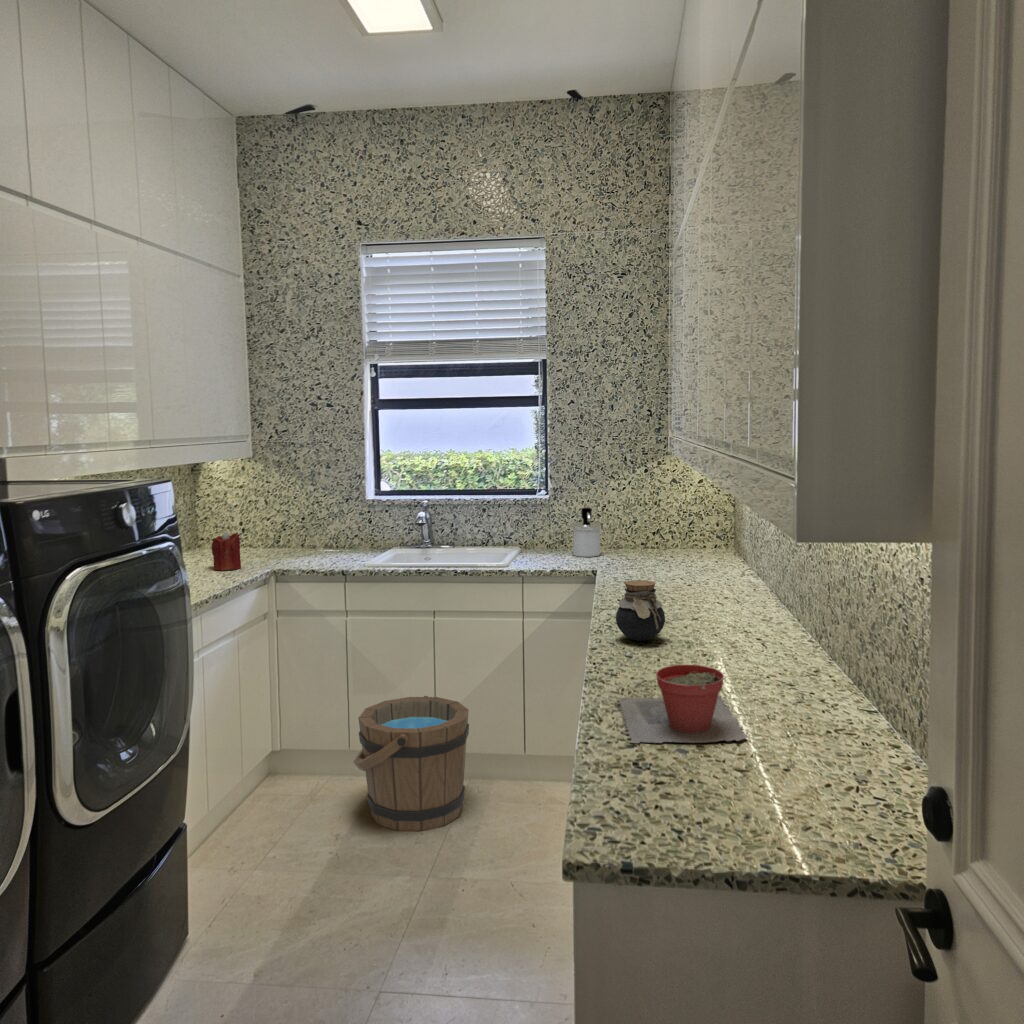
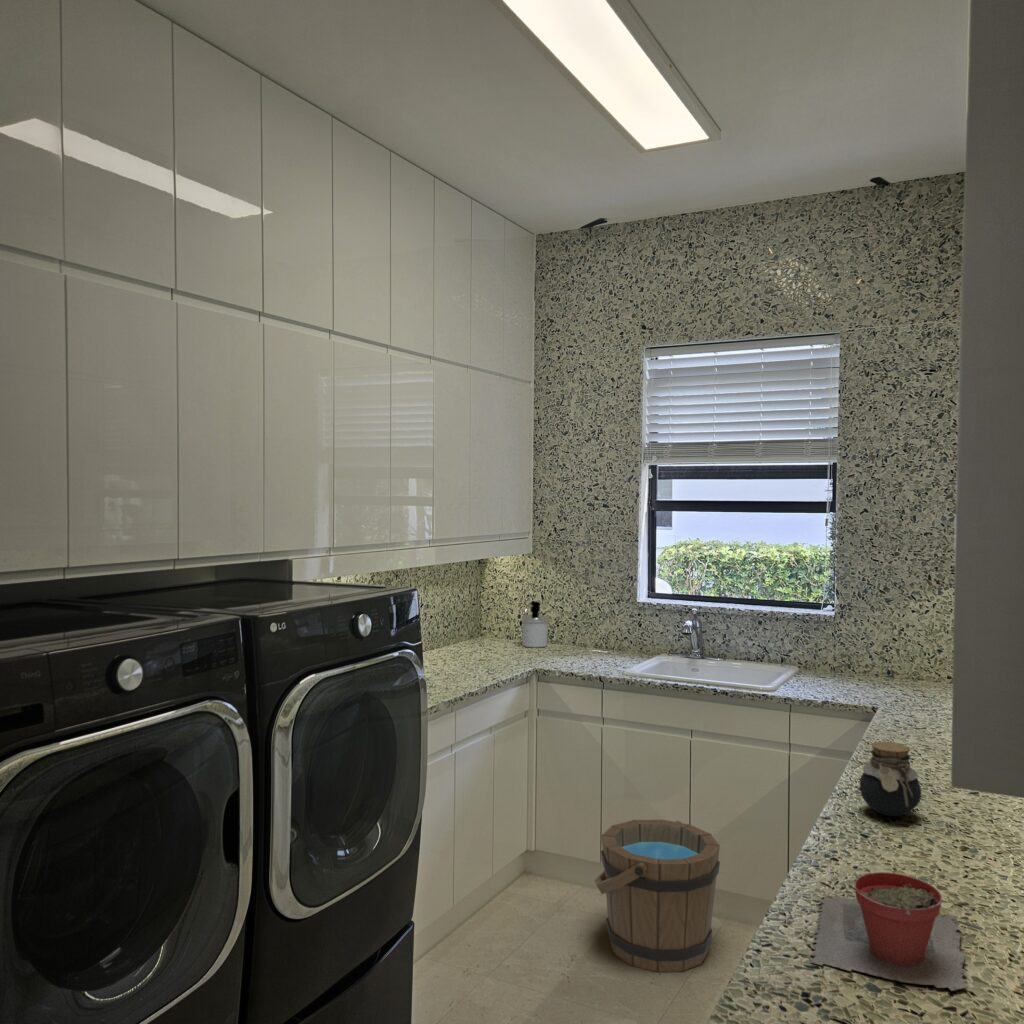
soap dispenser: present [572,508,601,557] -> present [522,601,549,648]
candle: present [211,531,241,571] -> none [481,627,507,665]

